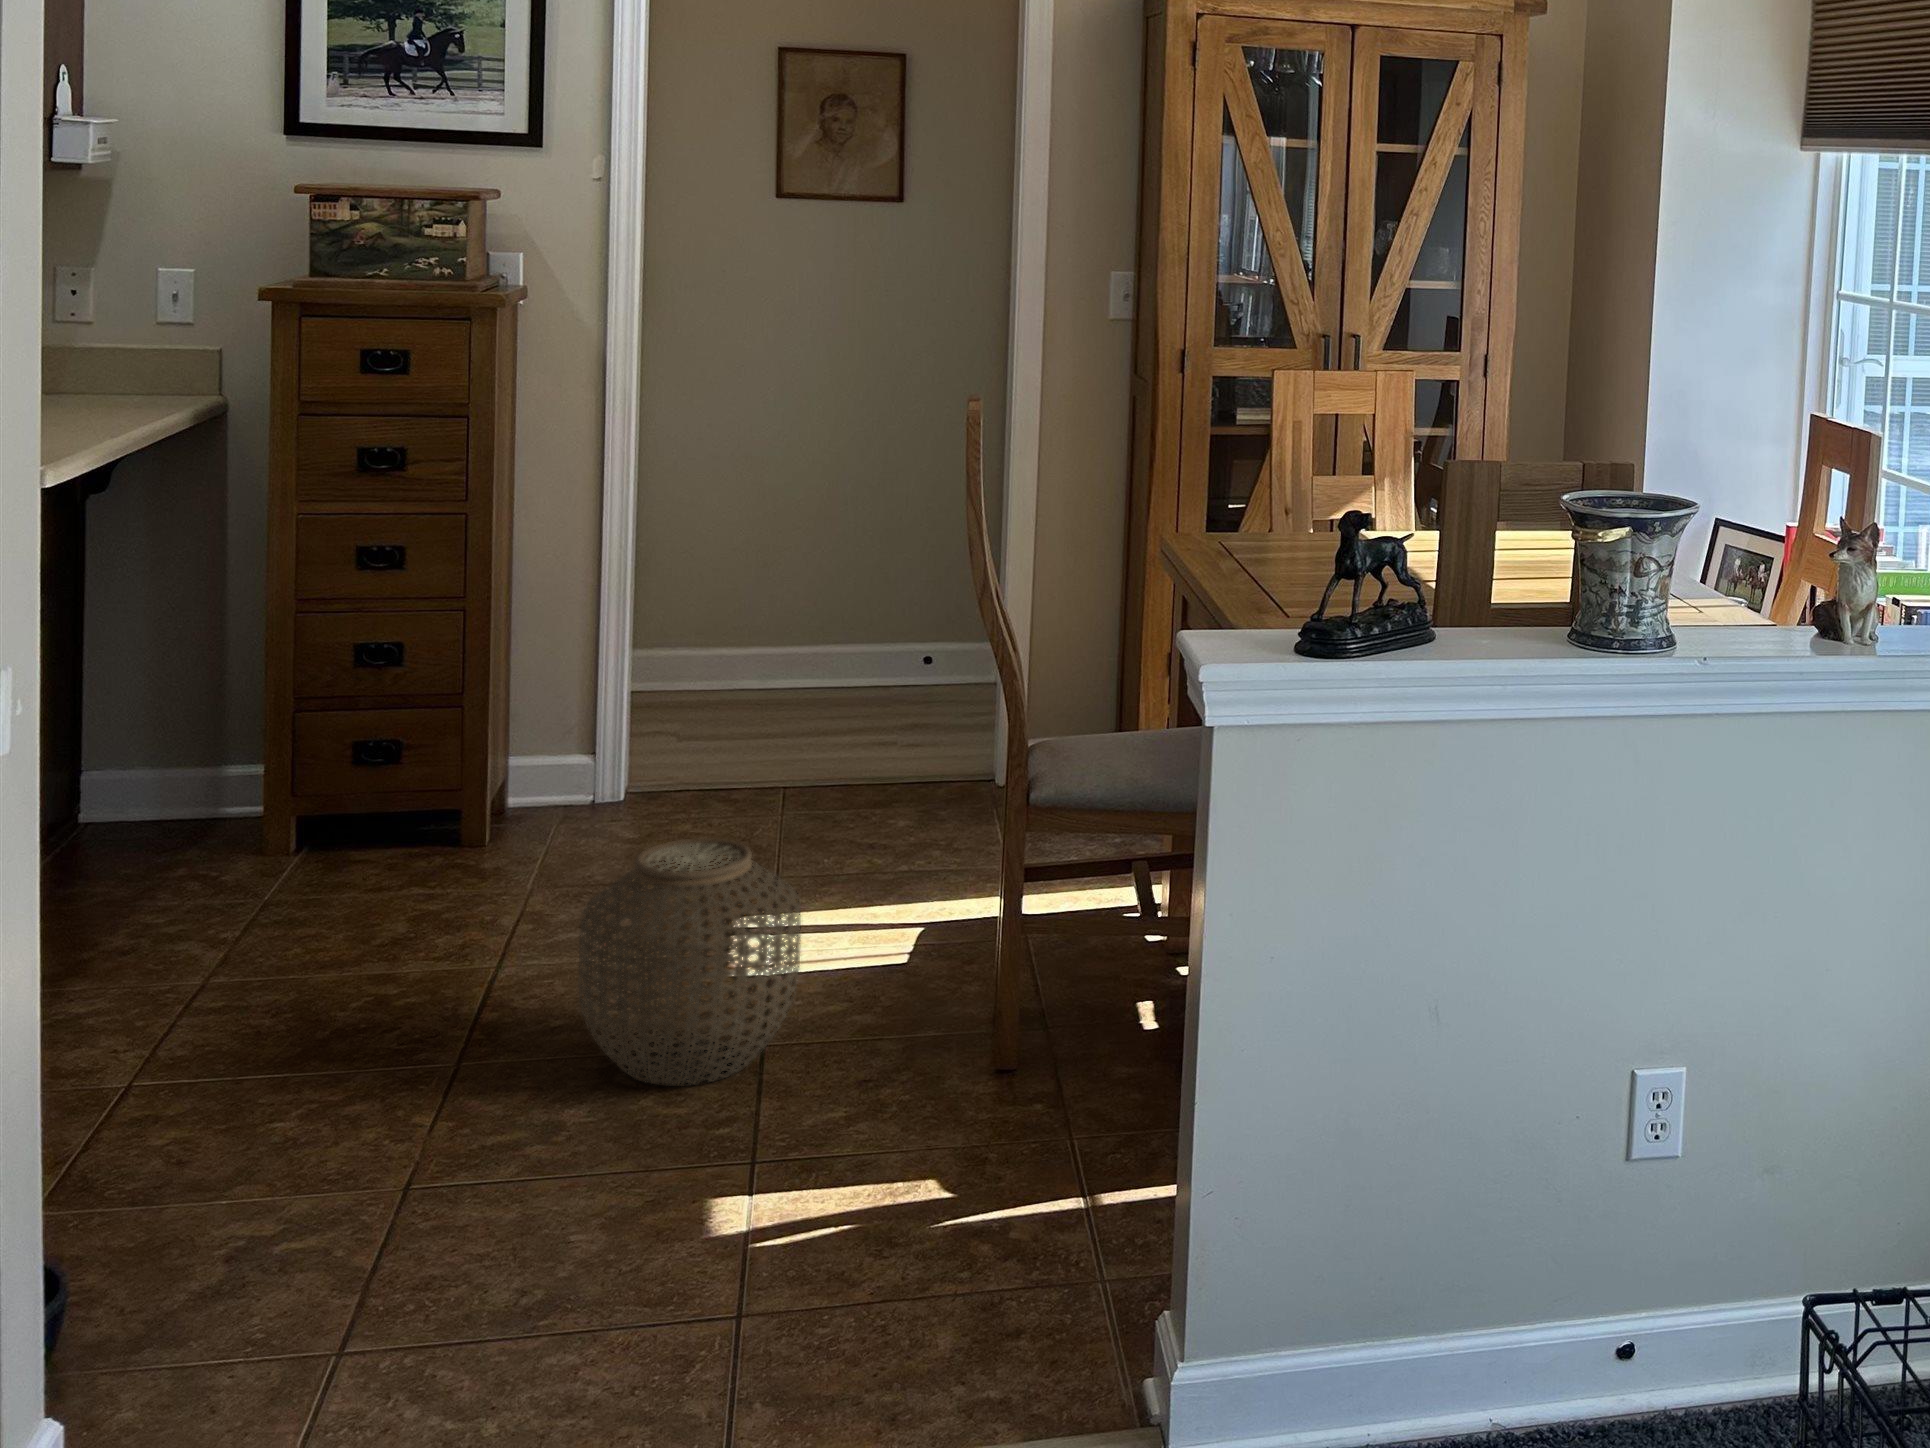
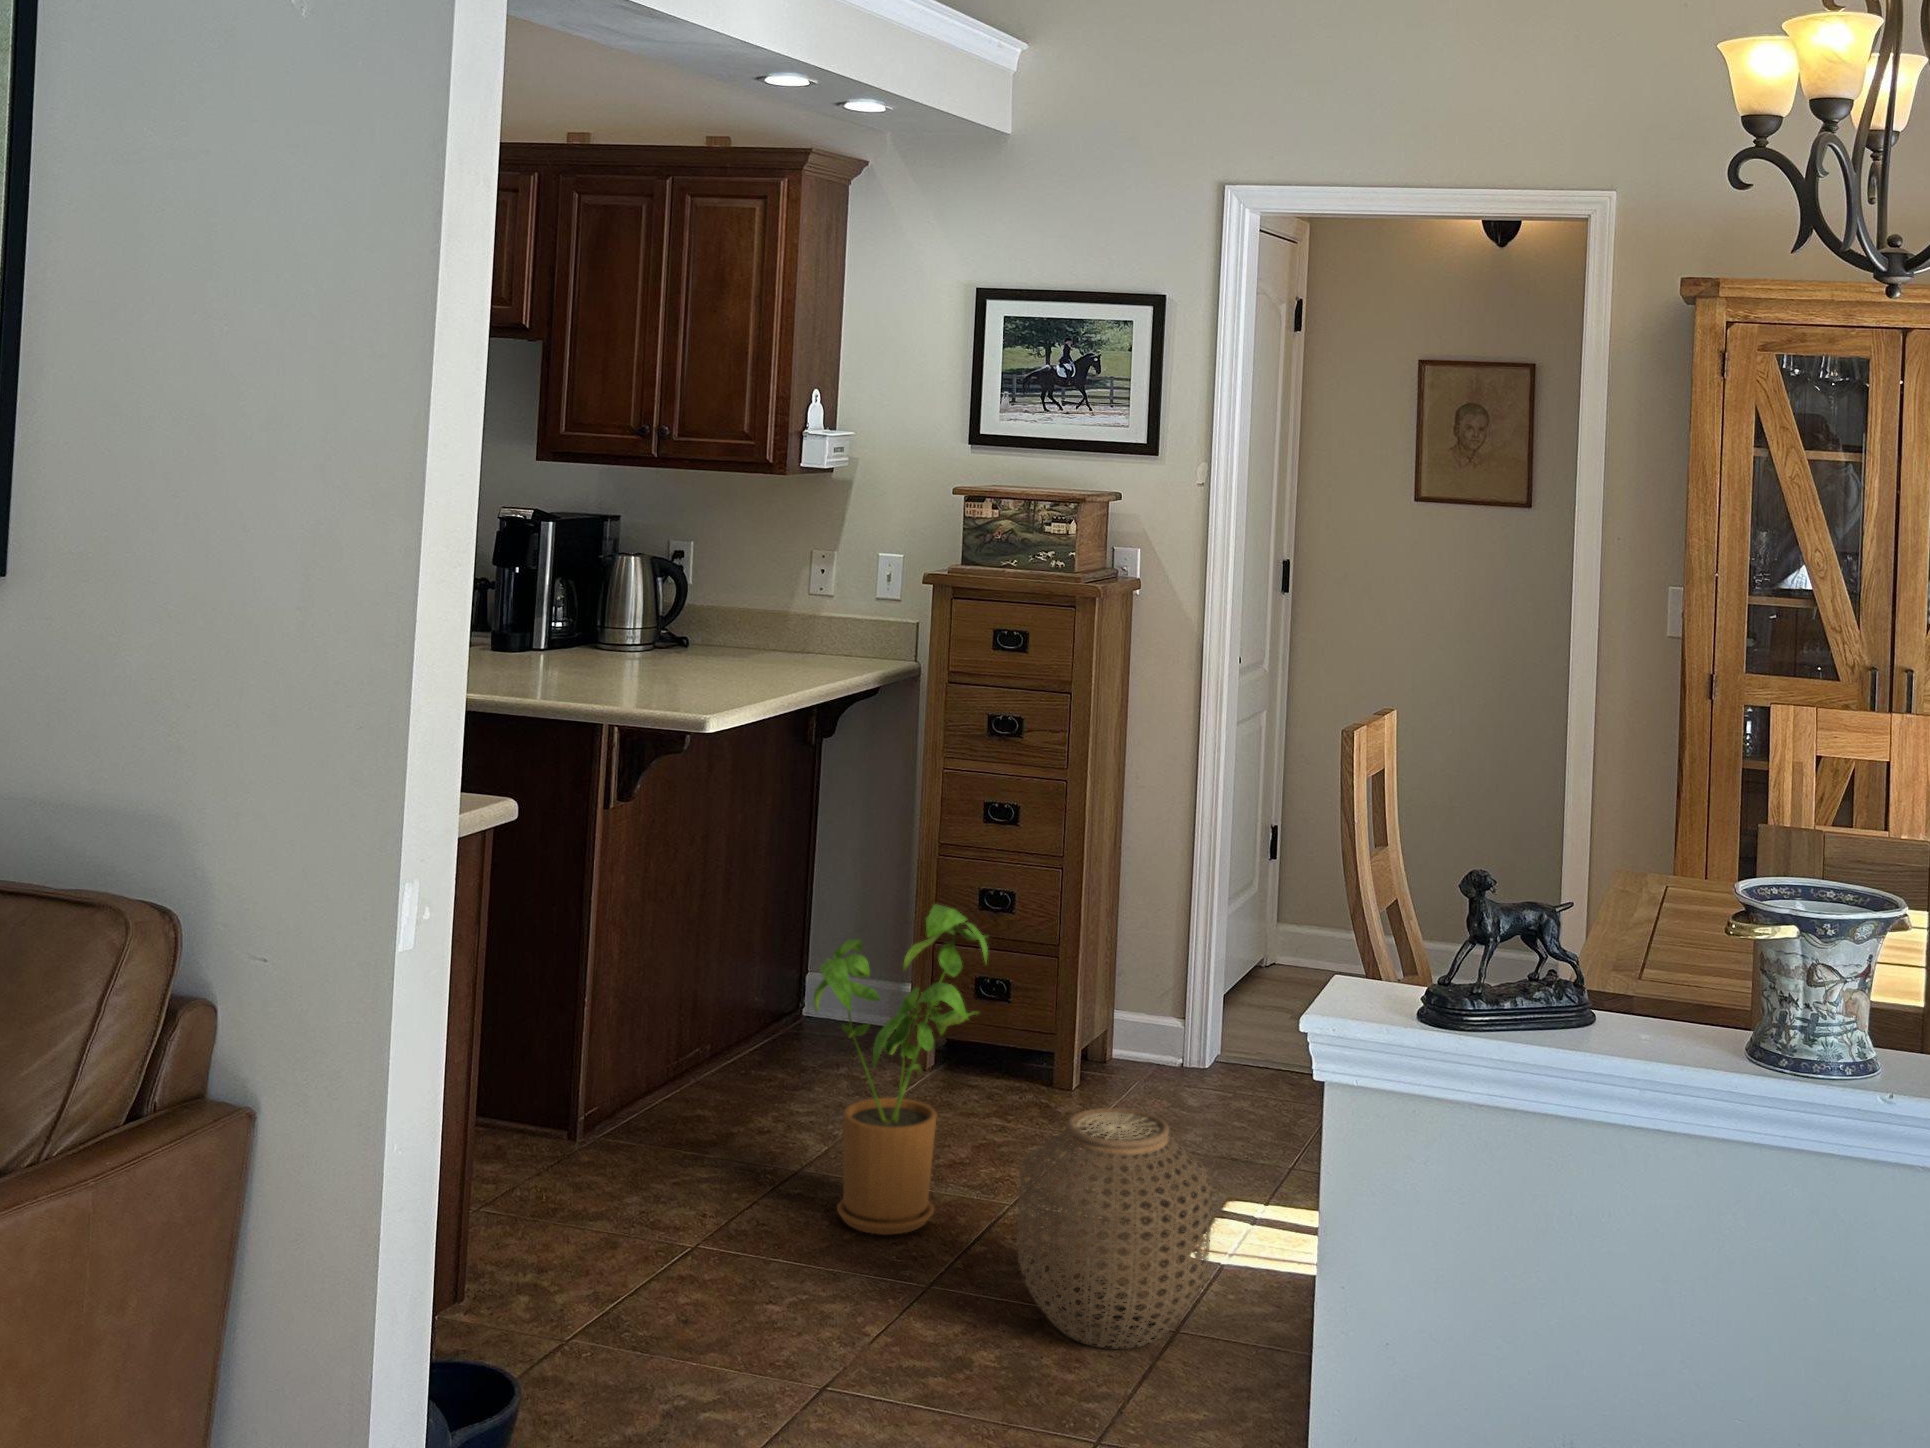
house plant: none [238,661,476,1041] -> present [814,904,988,1235]

